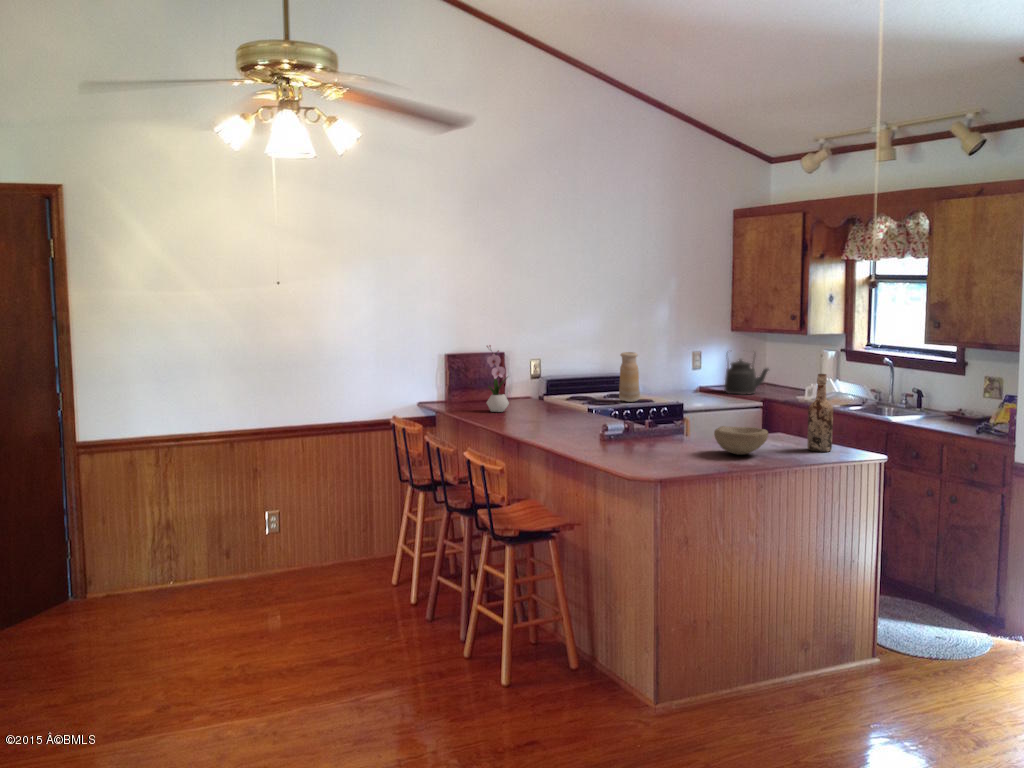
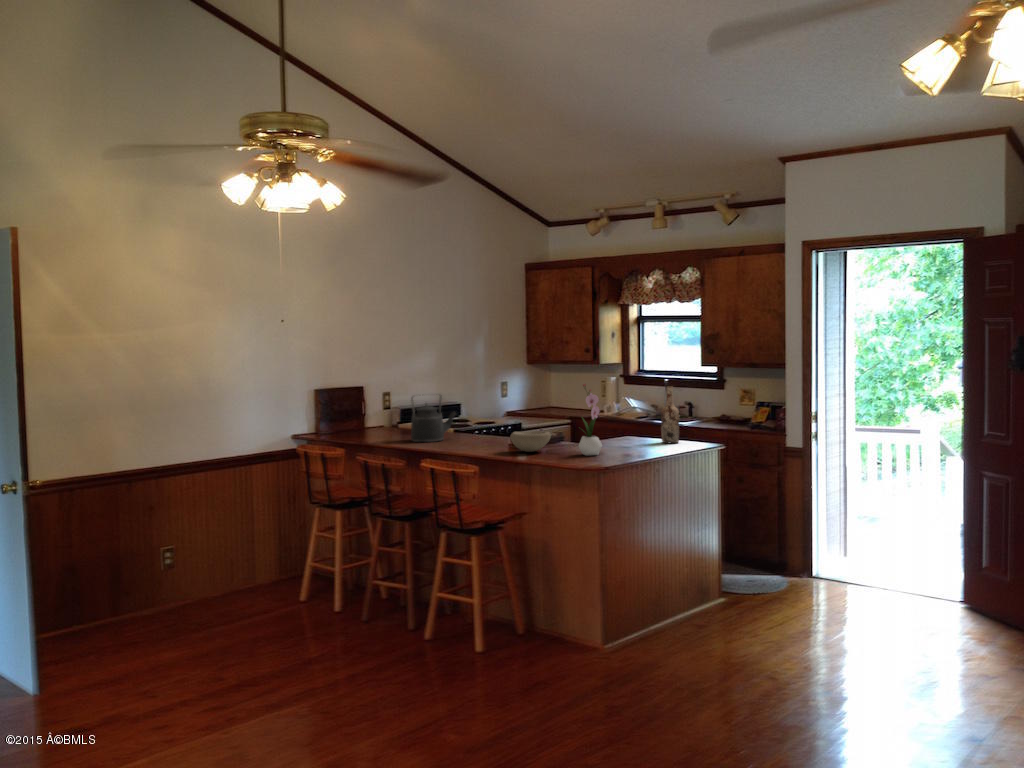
flower arrangement: present [487,345,509,412] -> present [578,384,602,456]
vase: present [619,352,640,402] -> none [464,383,482,424]
kettle: present [724,359,769,394] -> present [411,395,456,442]
bowl: present [714,426,768,455] -> present [511,431,551,452]

